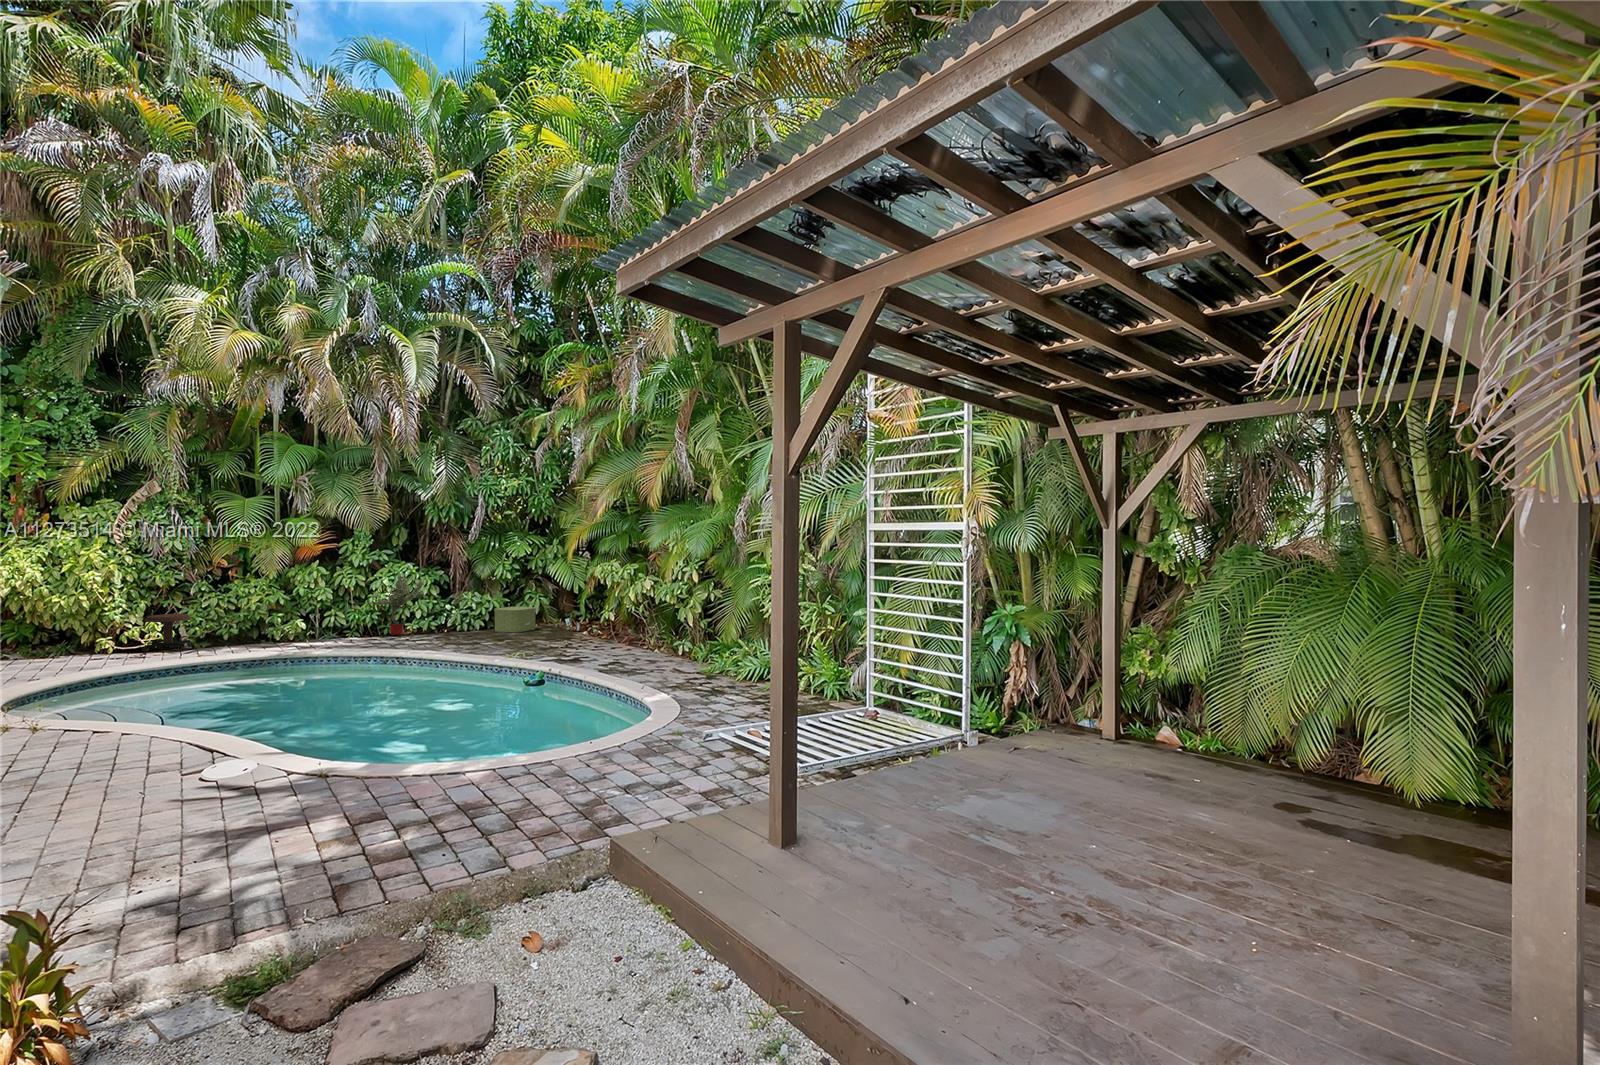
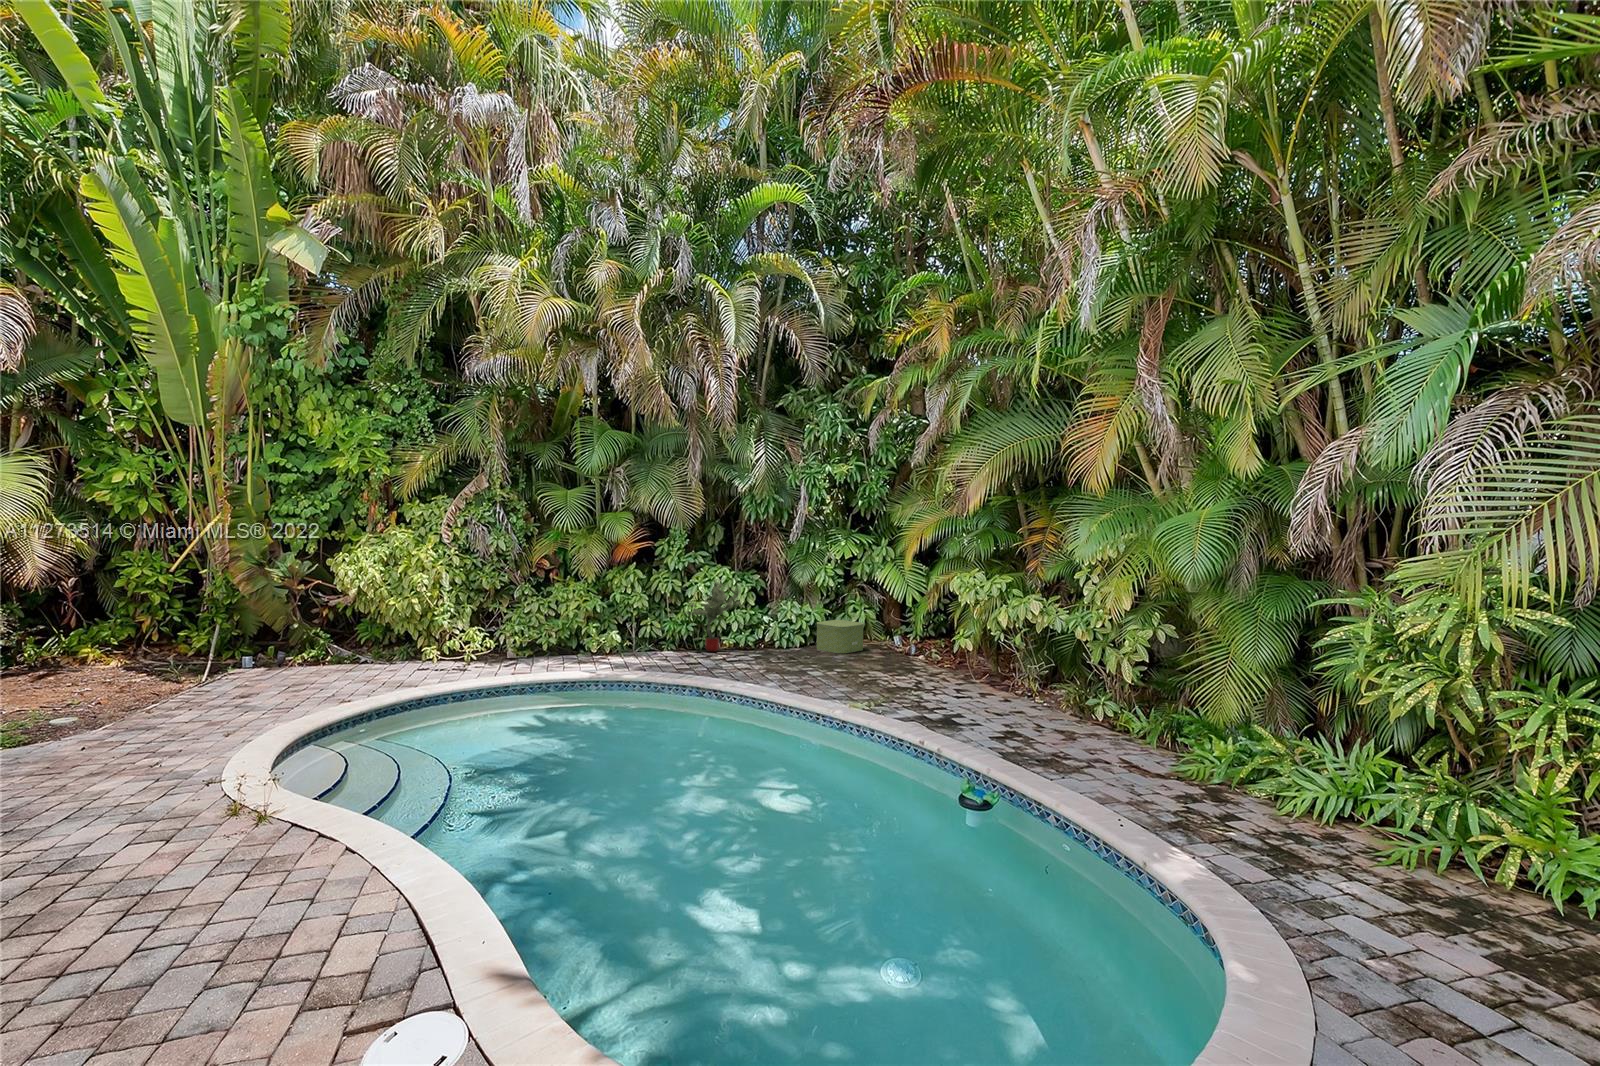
stool: present [143,614,192,652] -> none [470,620,515,662]

